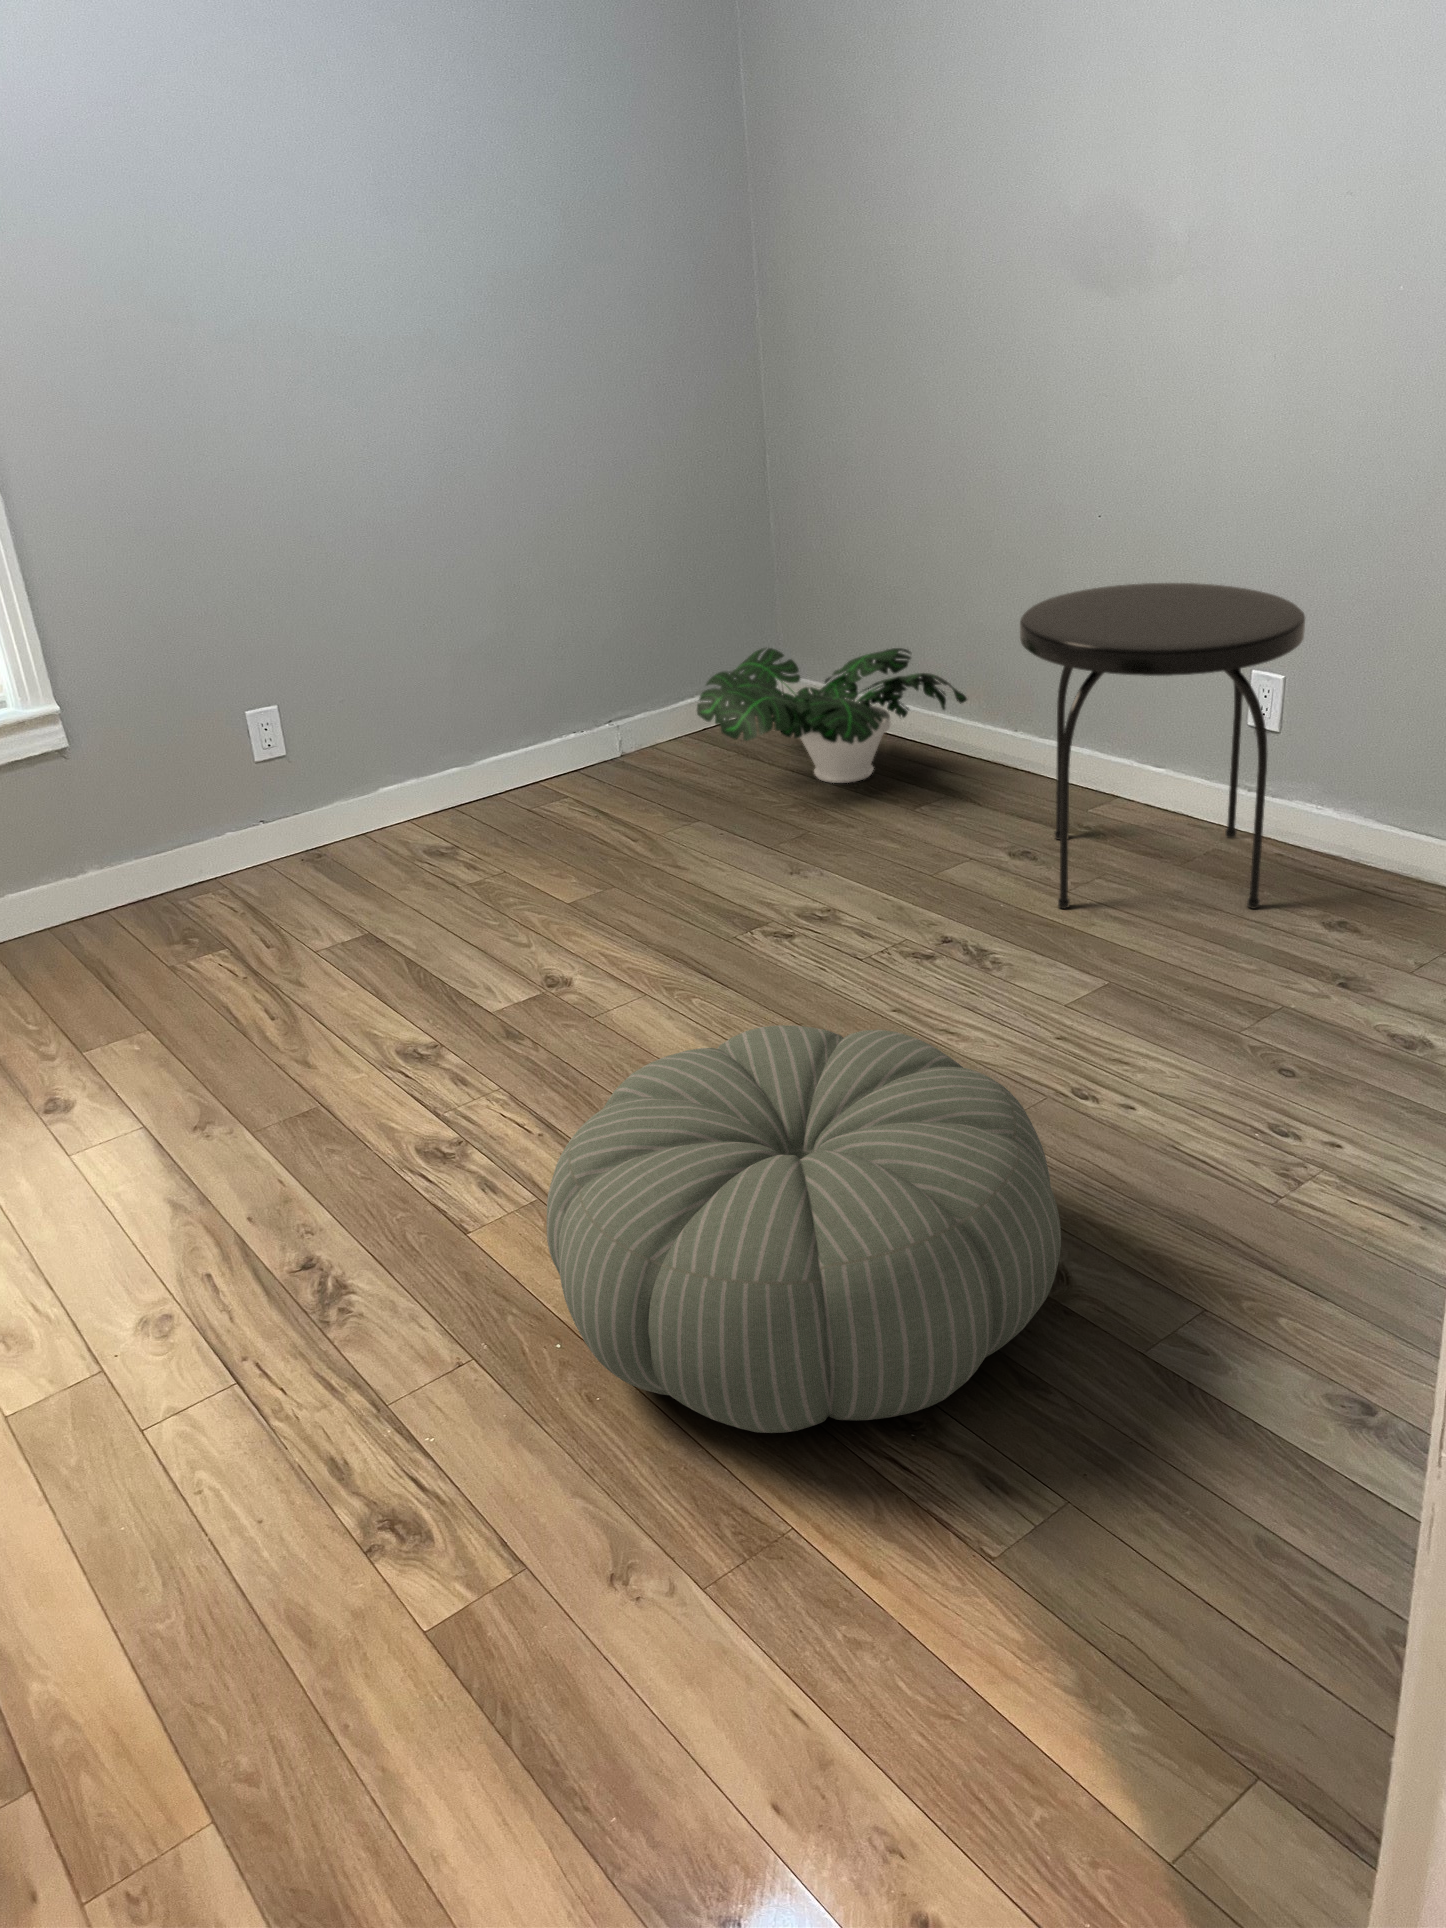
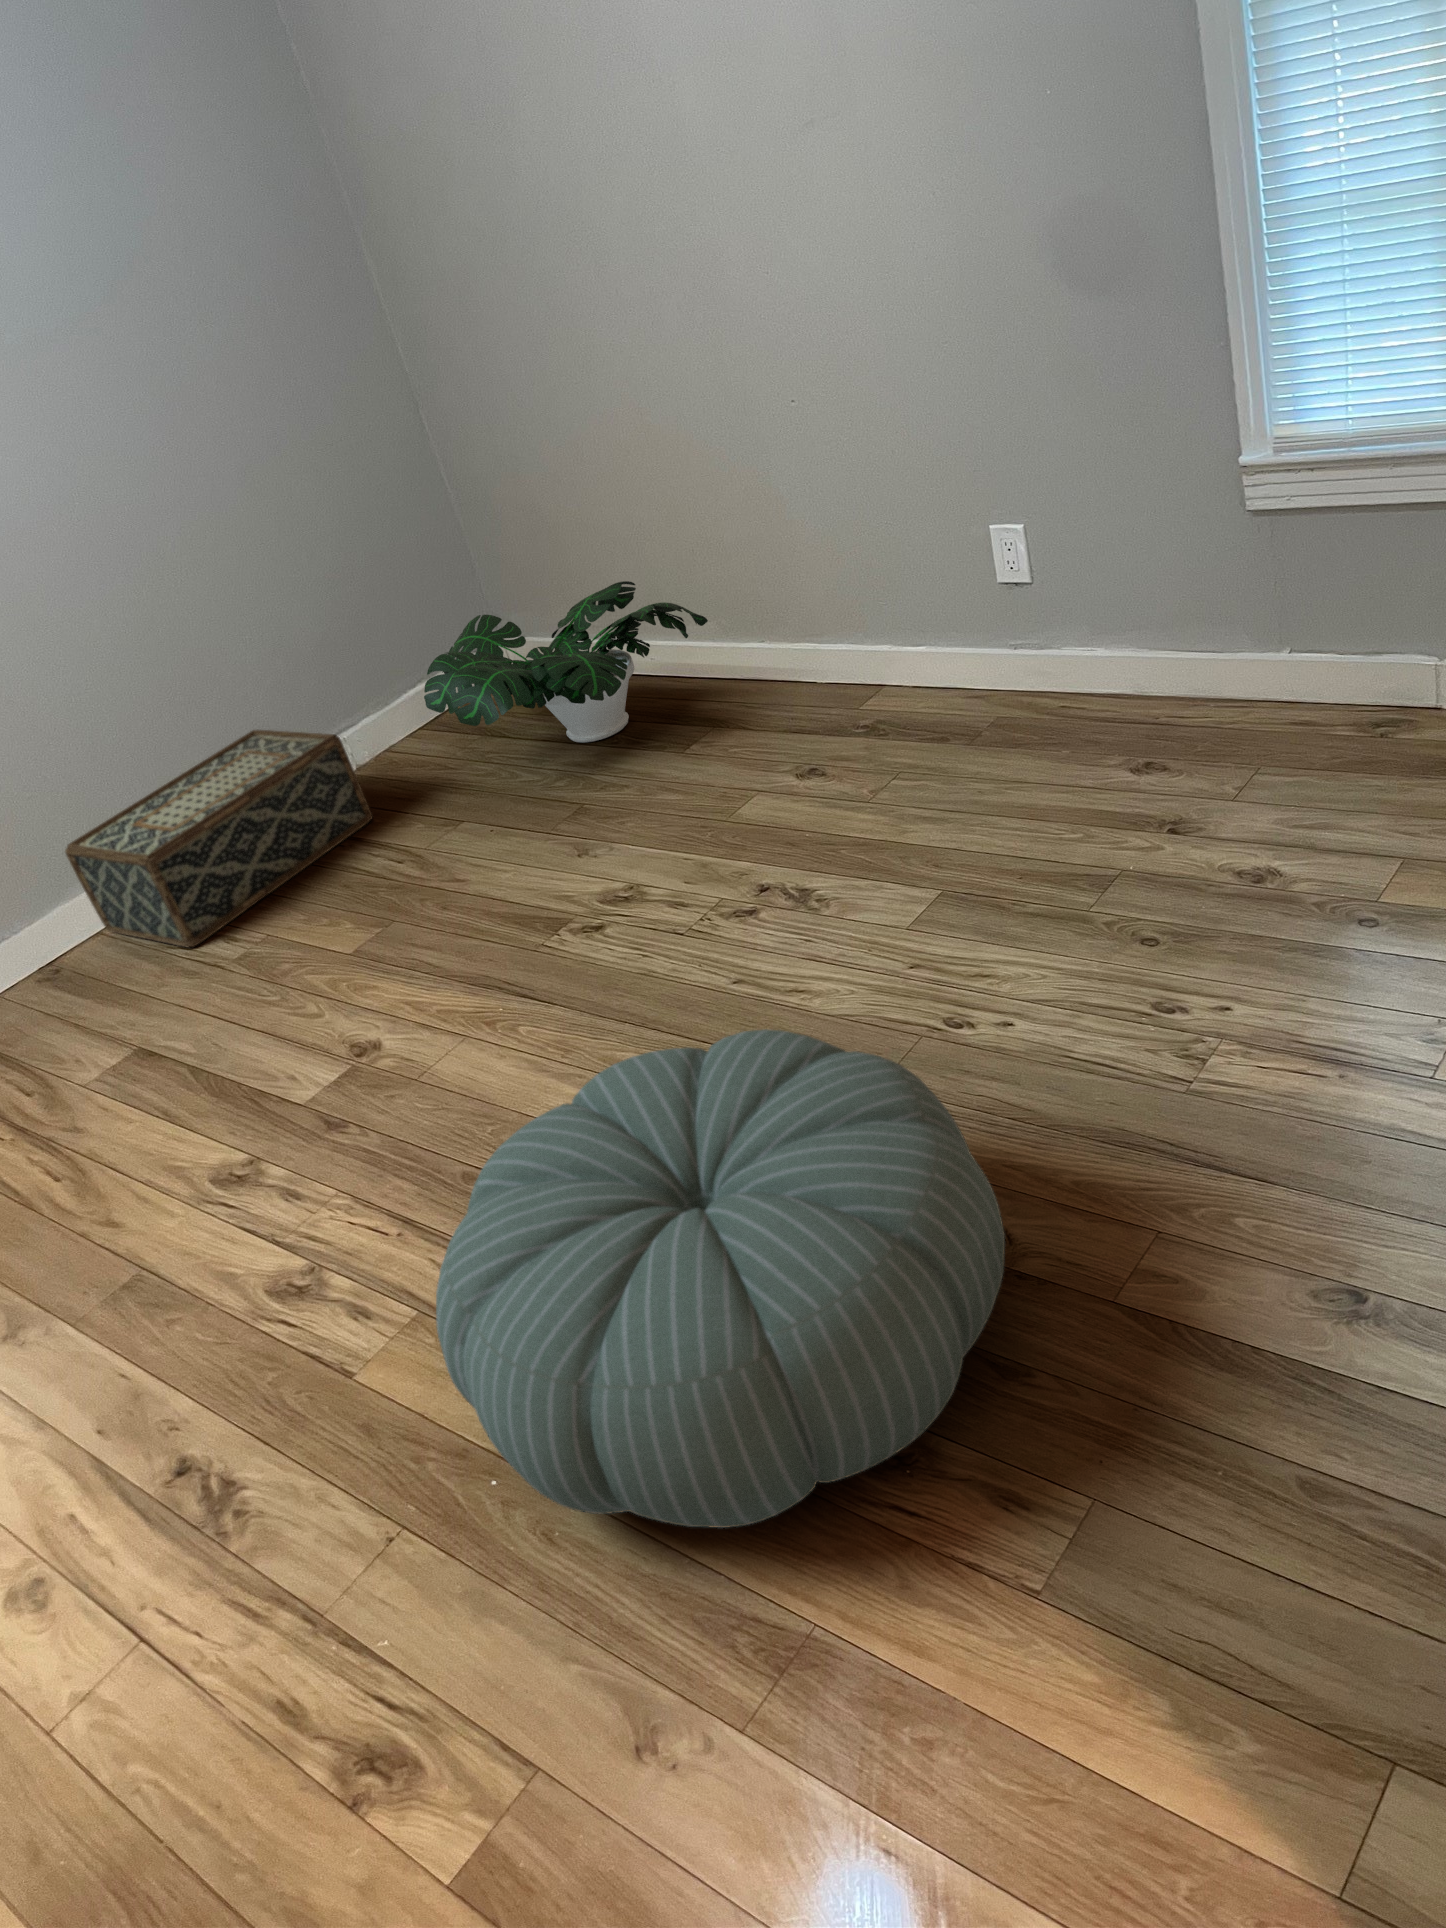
side table: present [1020,583,1306,909] -> none [749,441,1066,822]
woven basket: none [358,697,624,866] -> present [65,730,372,948]

